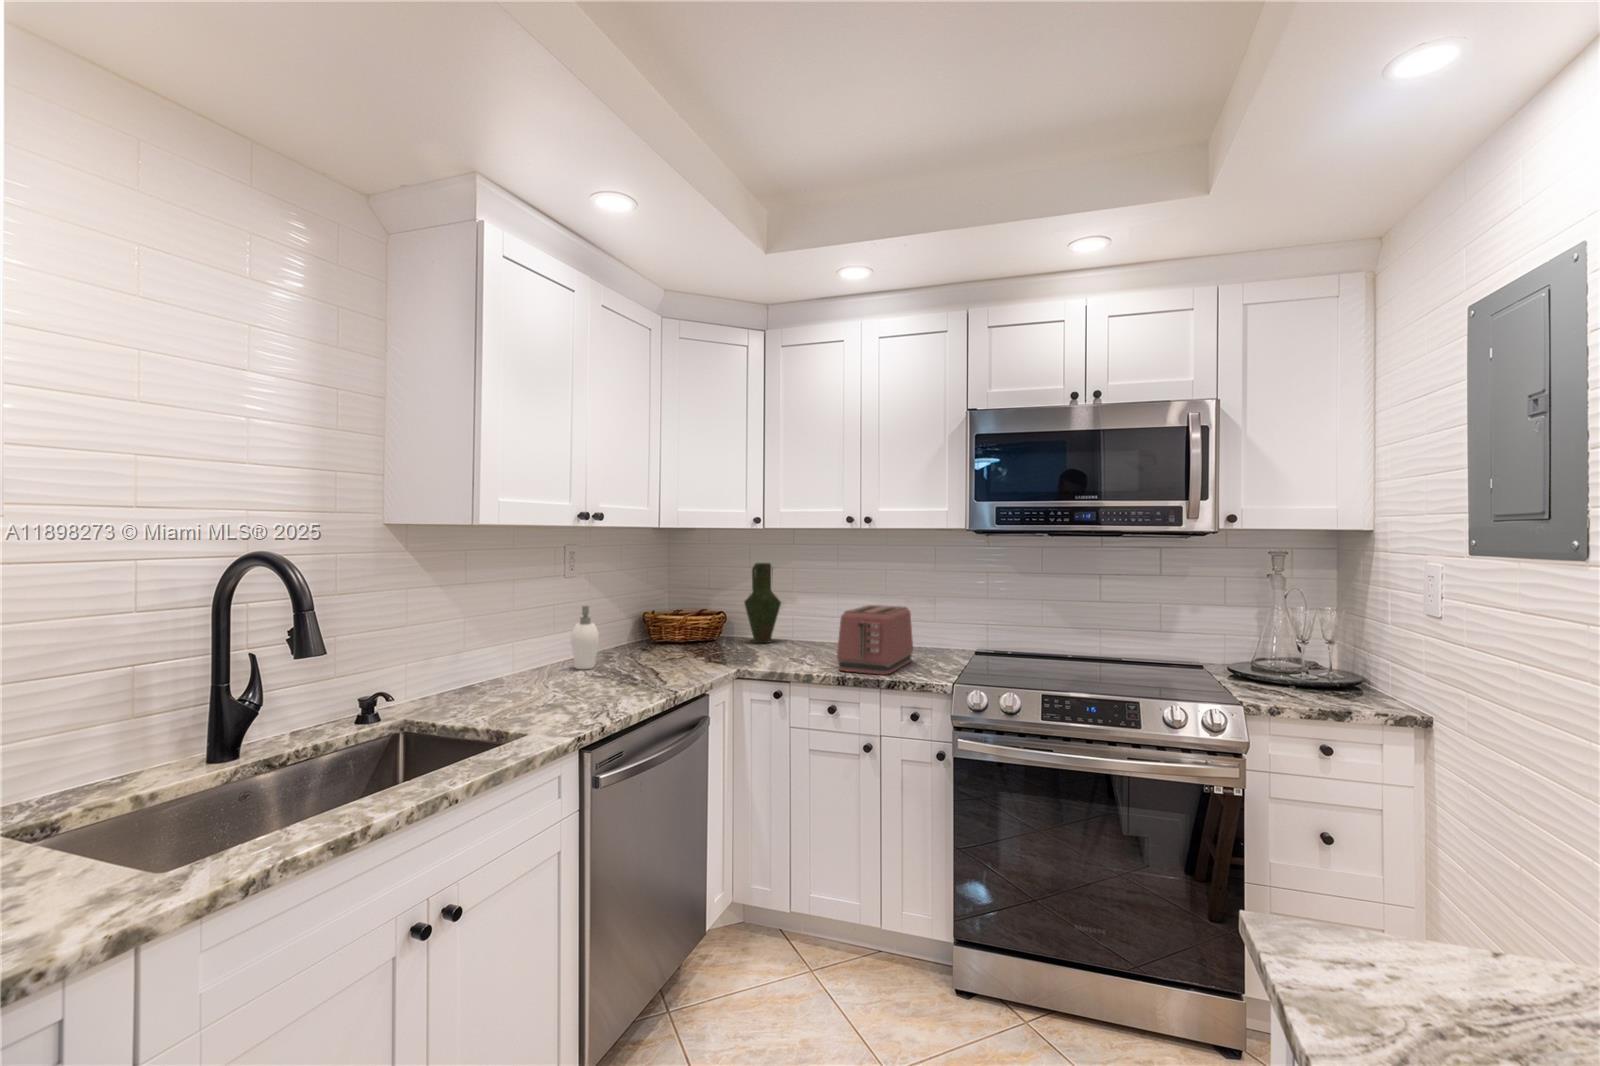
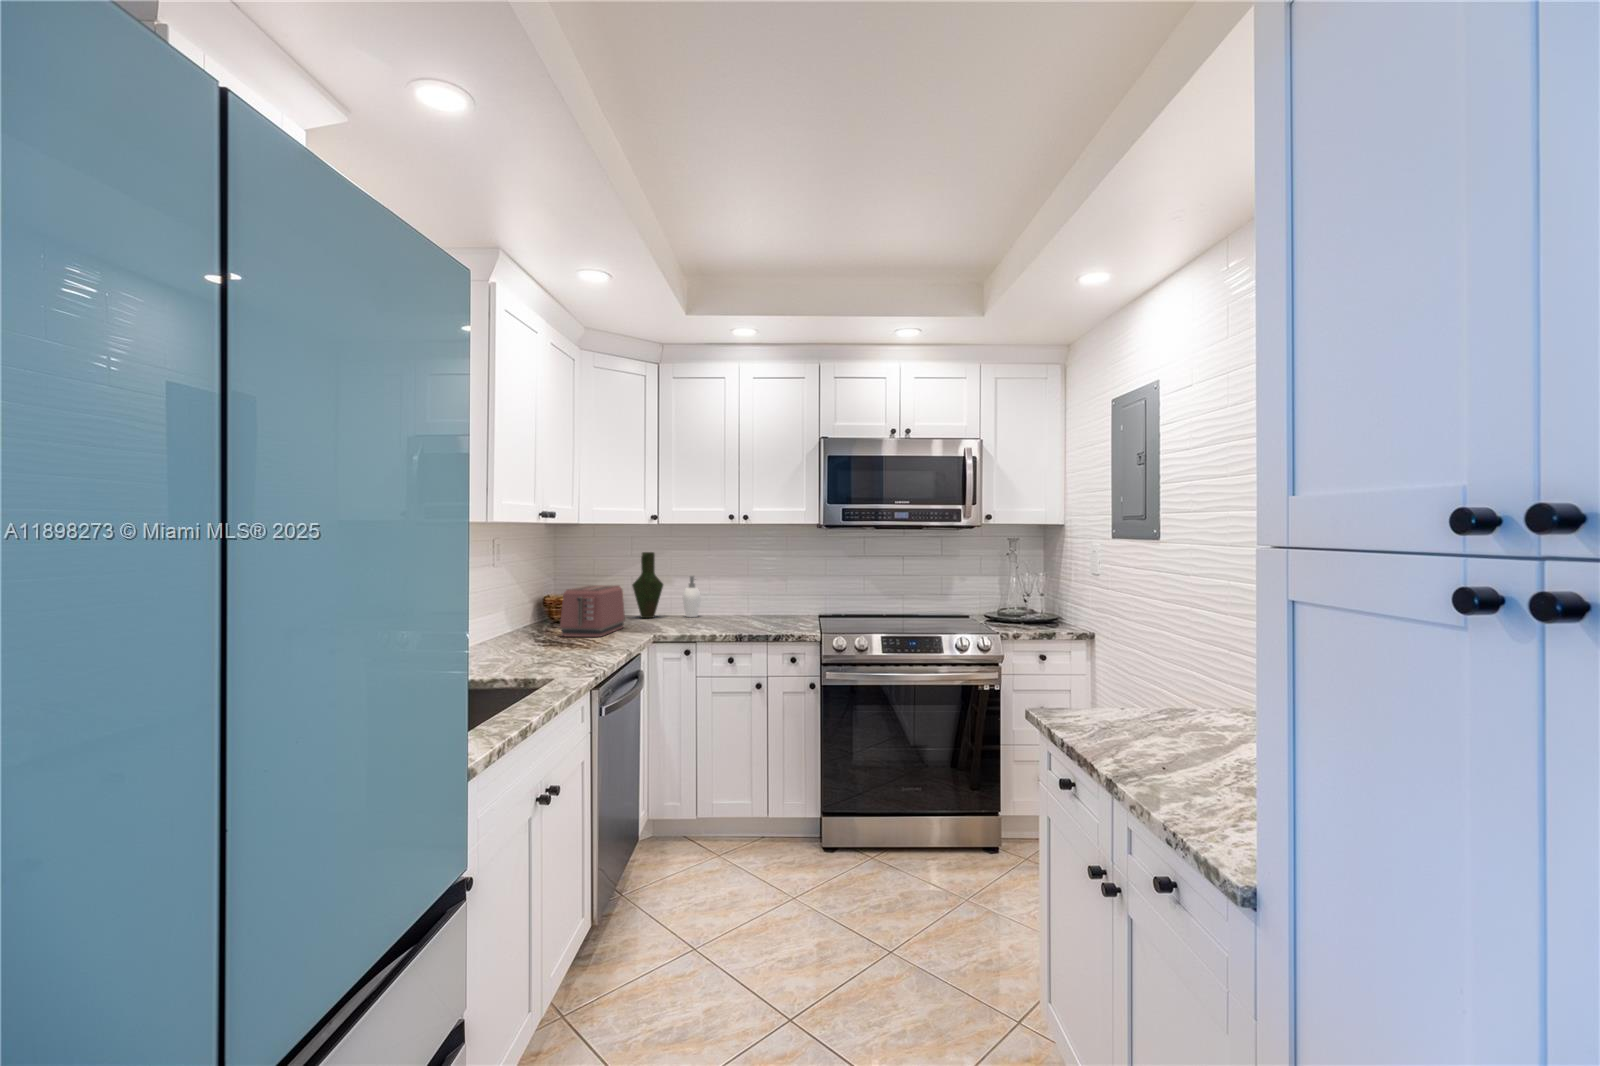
toaster: present [837,605,913,675] -> present [560,585,625,637]
soap dispenser: present [571,606,599,669] -> present [683,576,701,617]

